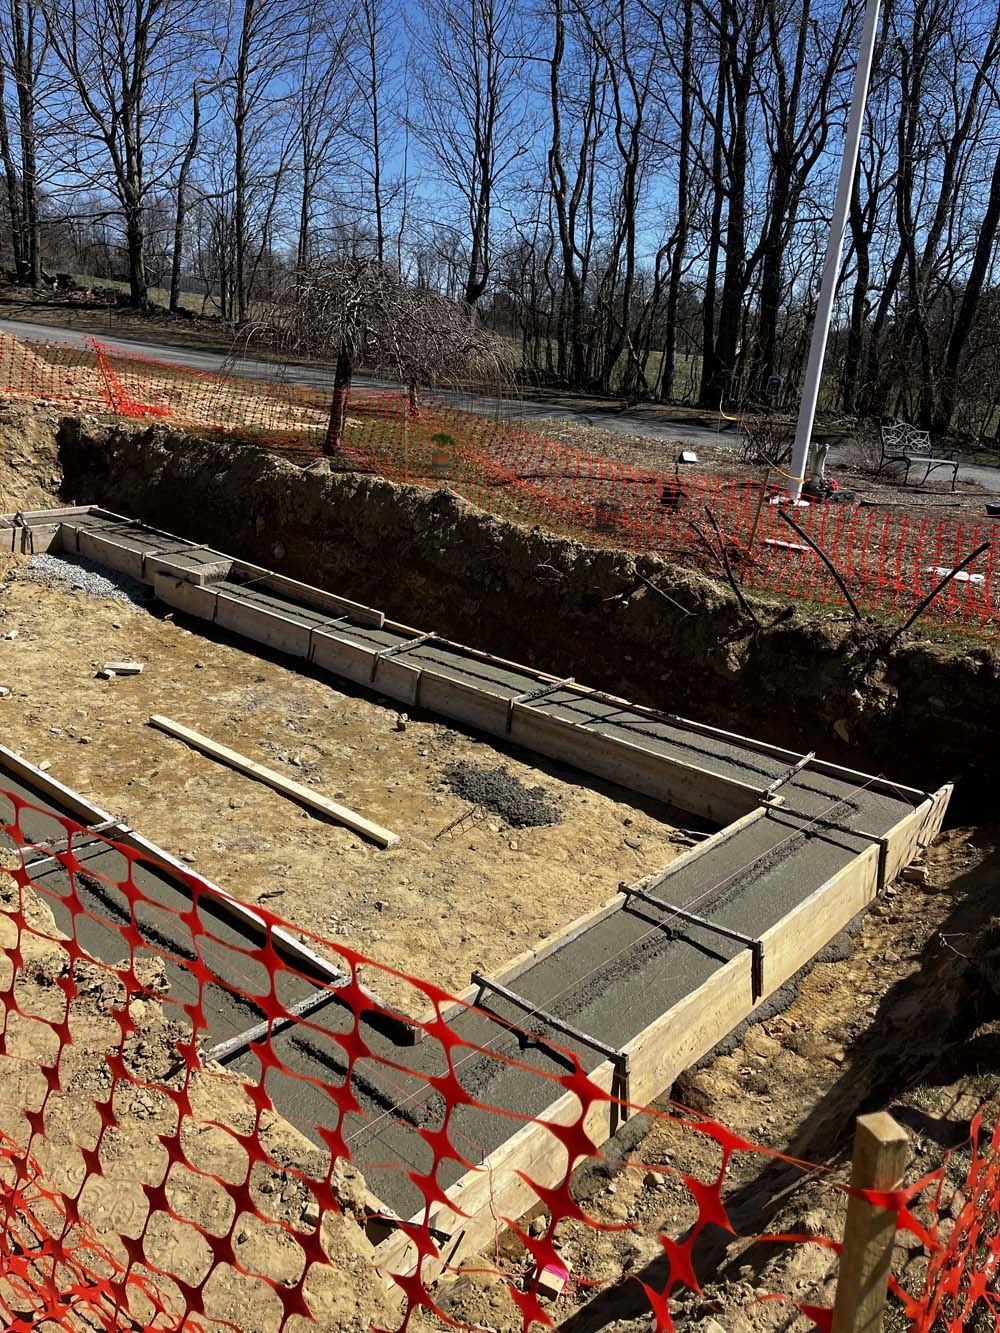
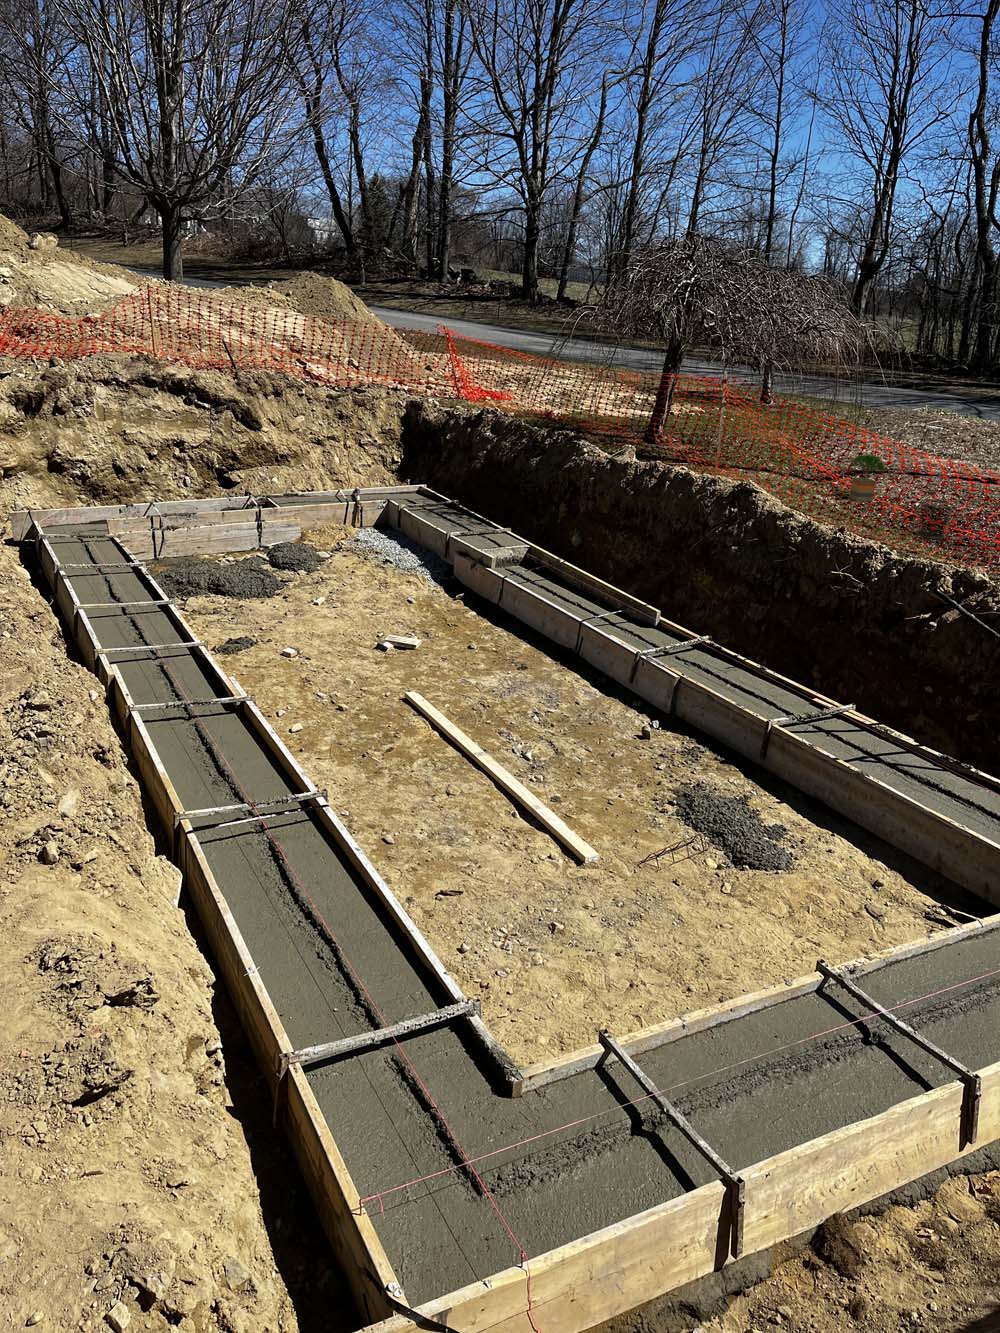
potted tree: present [430,433,456,471] -> present [849,455,886,501]

